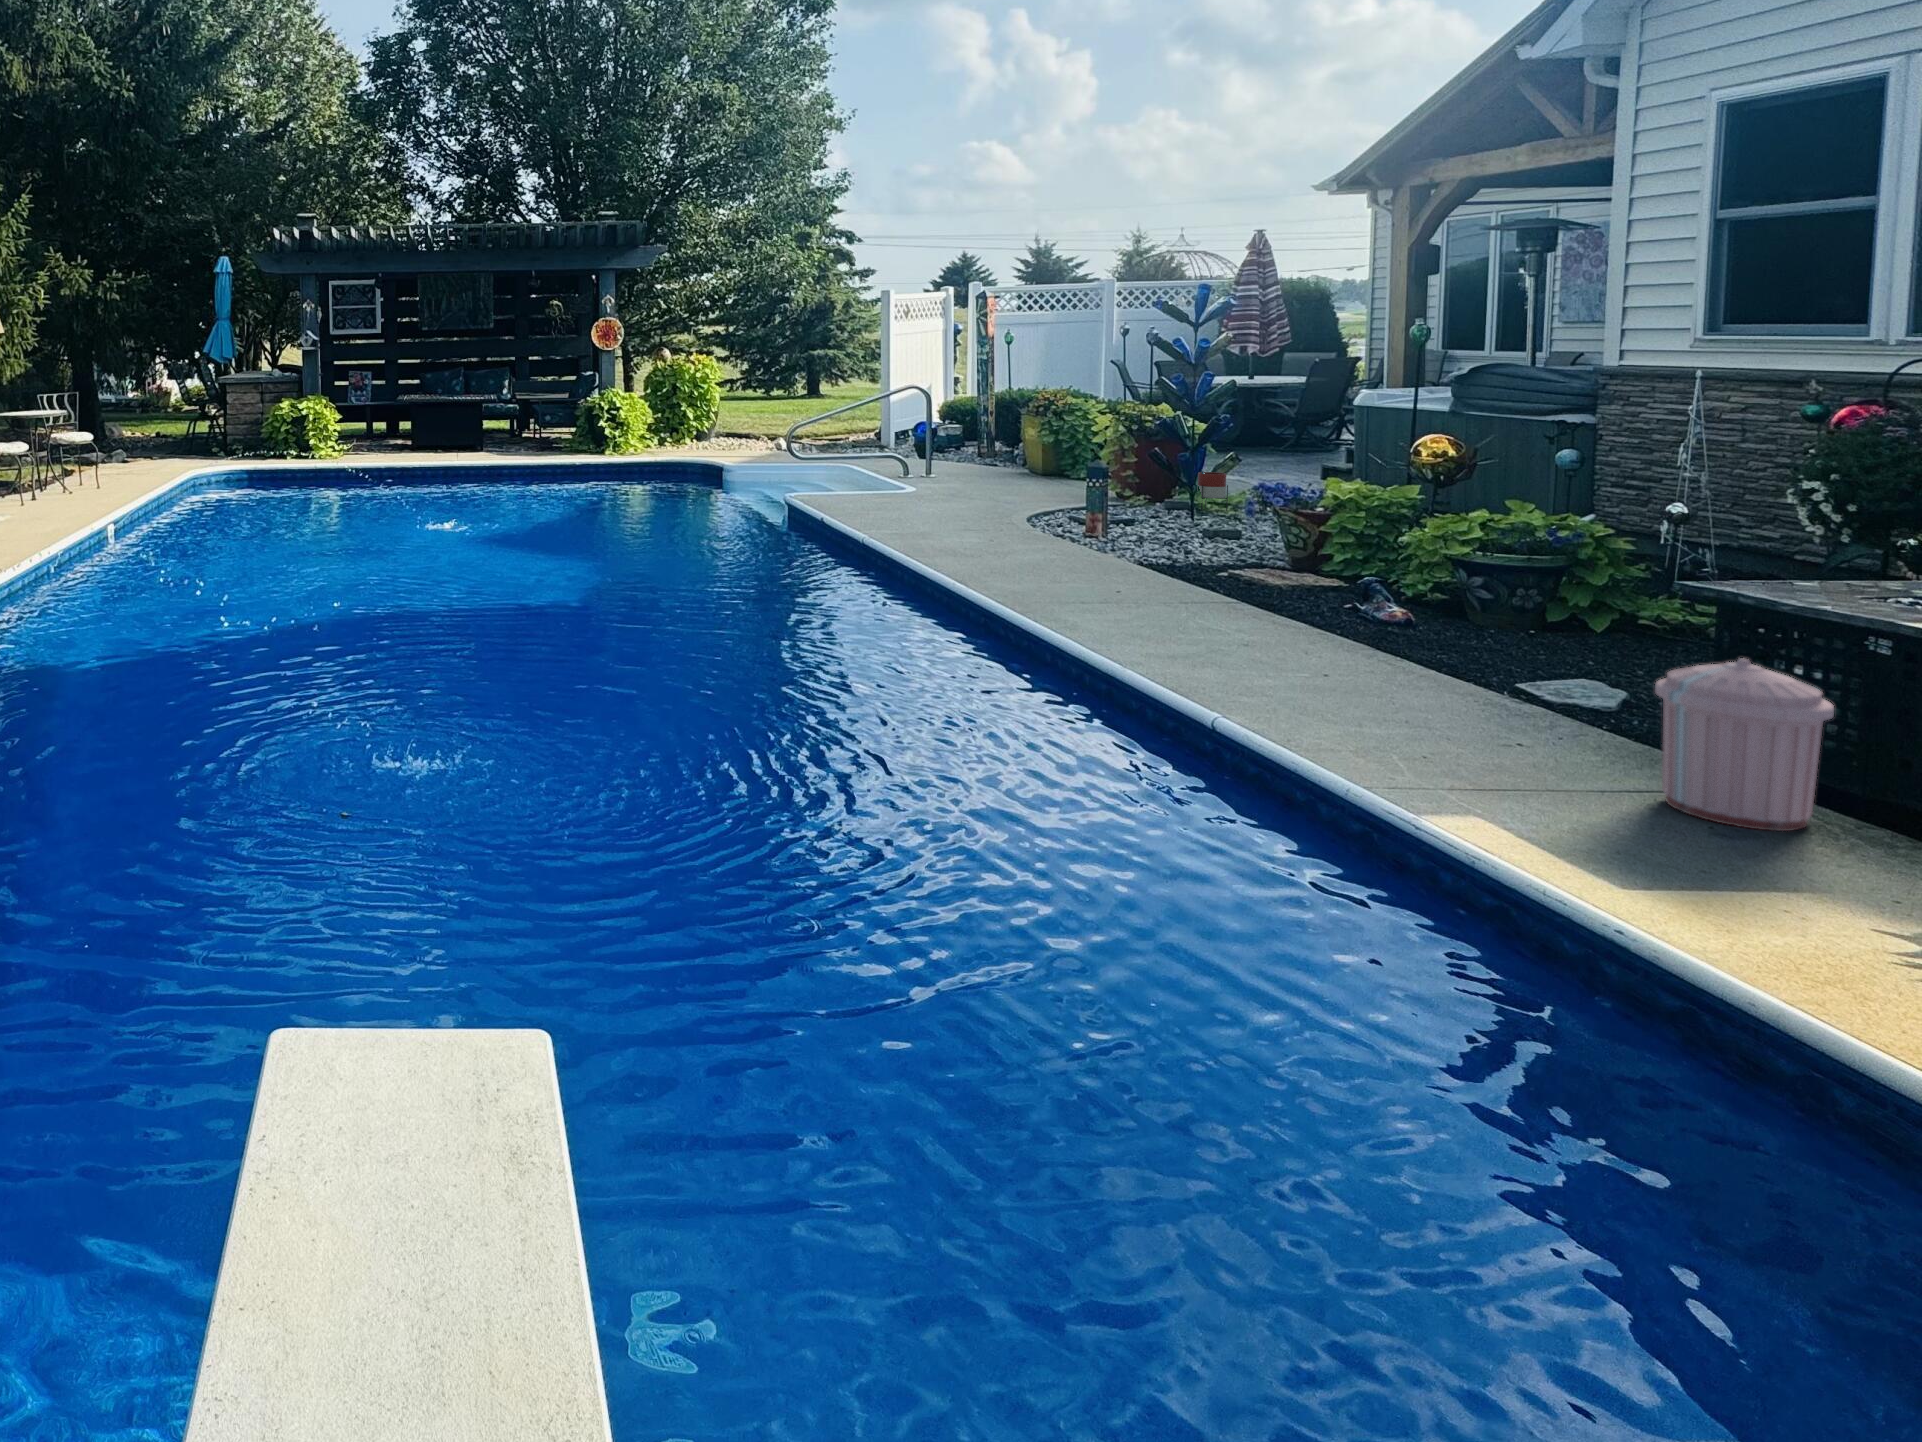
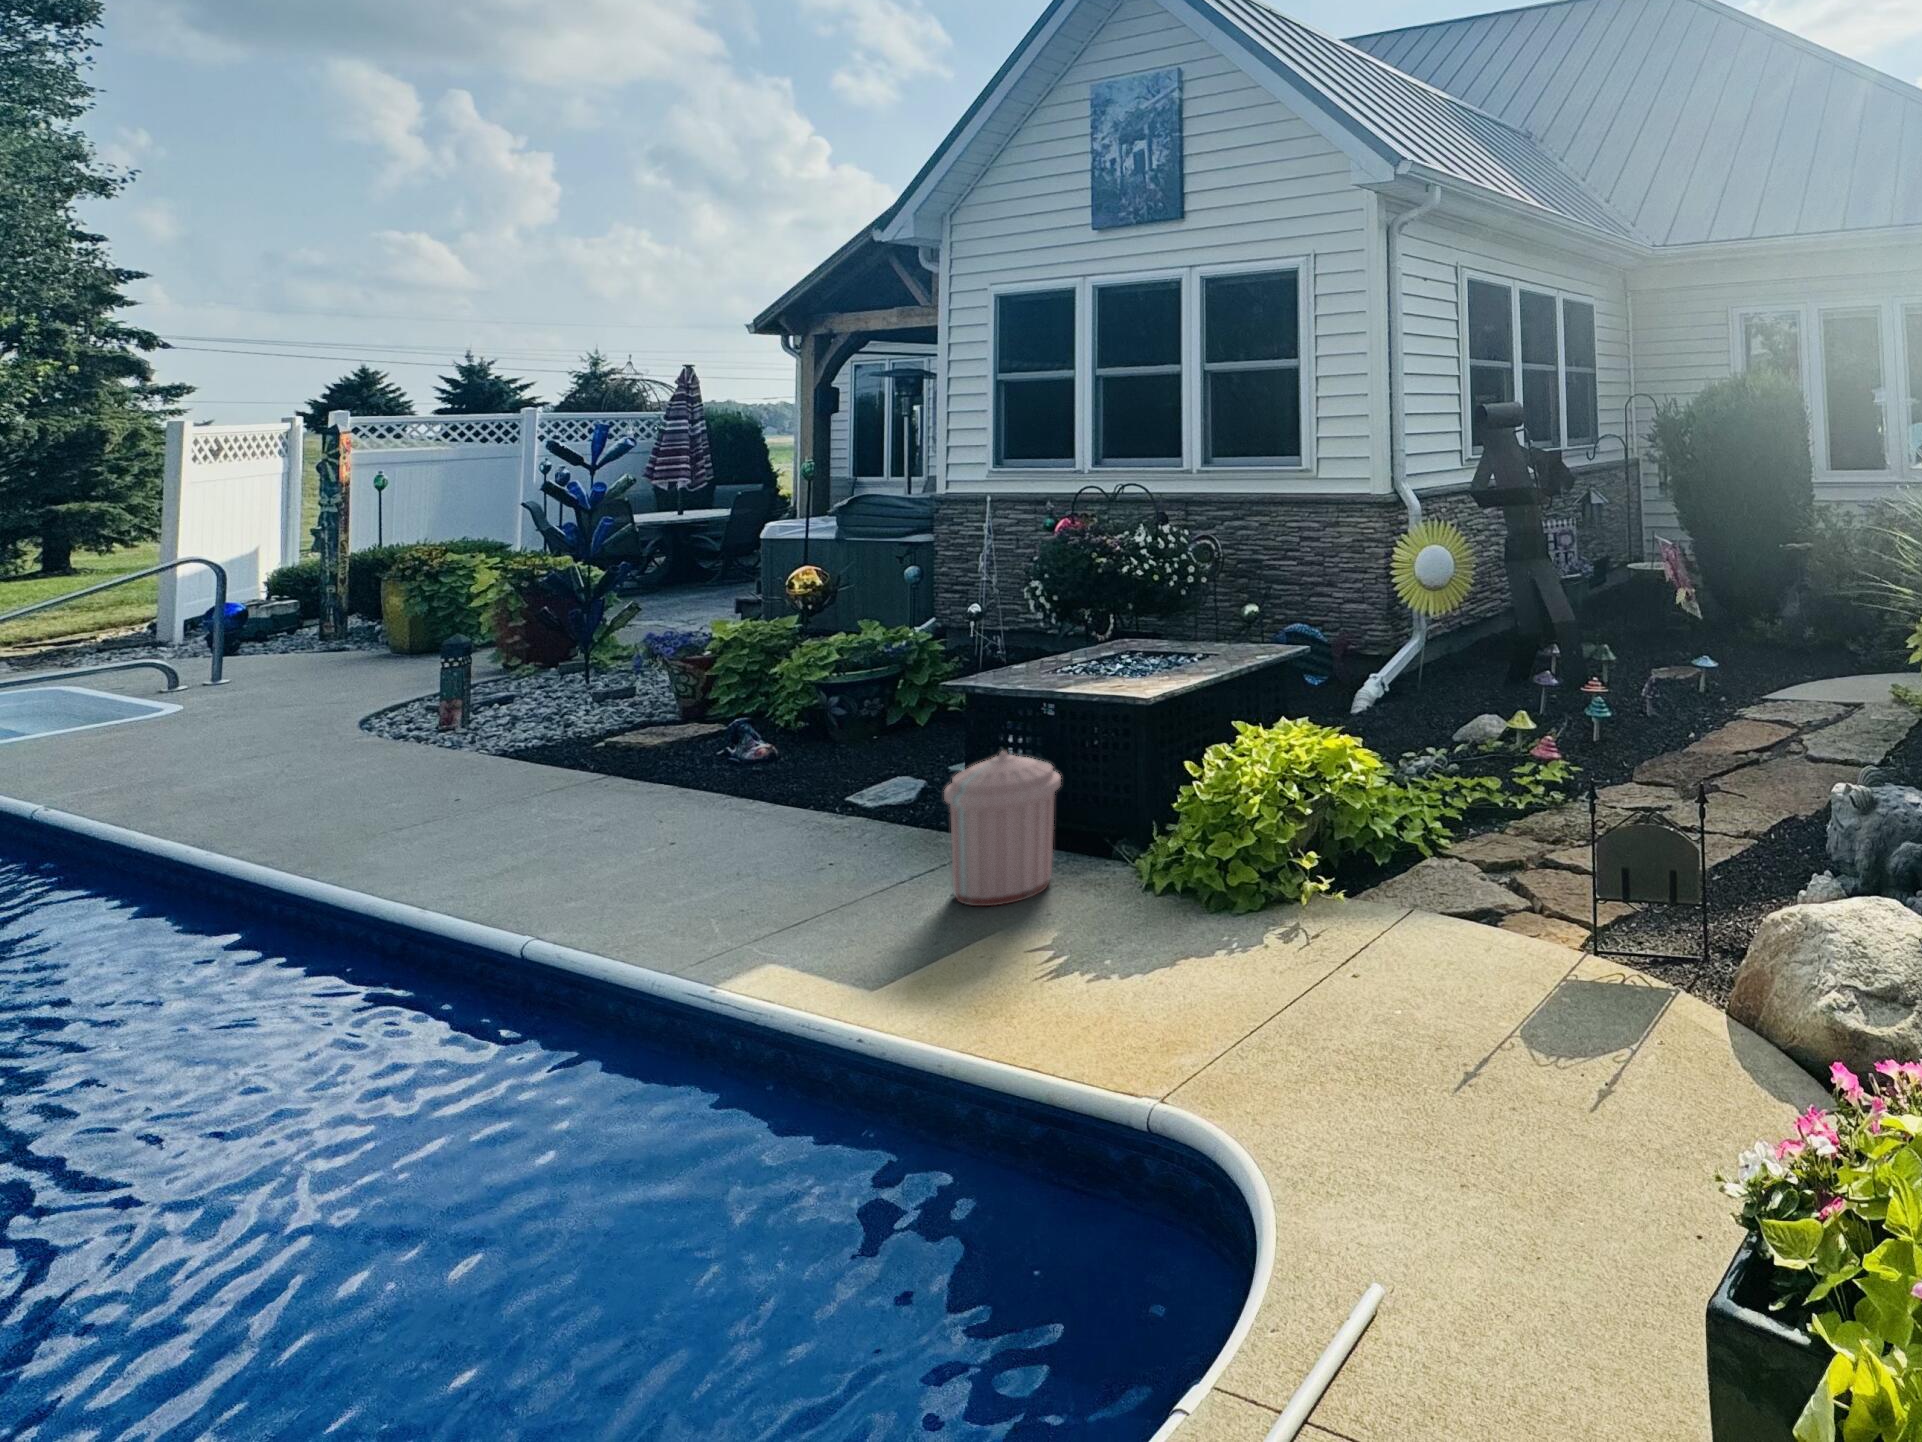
planter: present [1198,472,1228,511] -> none [595,621,629,666]

